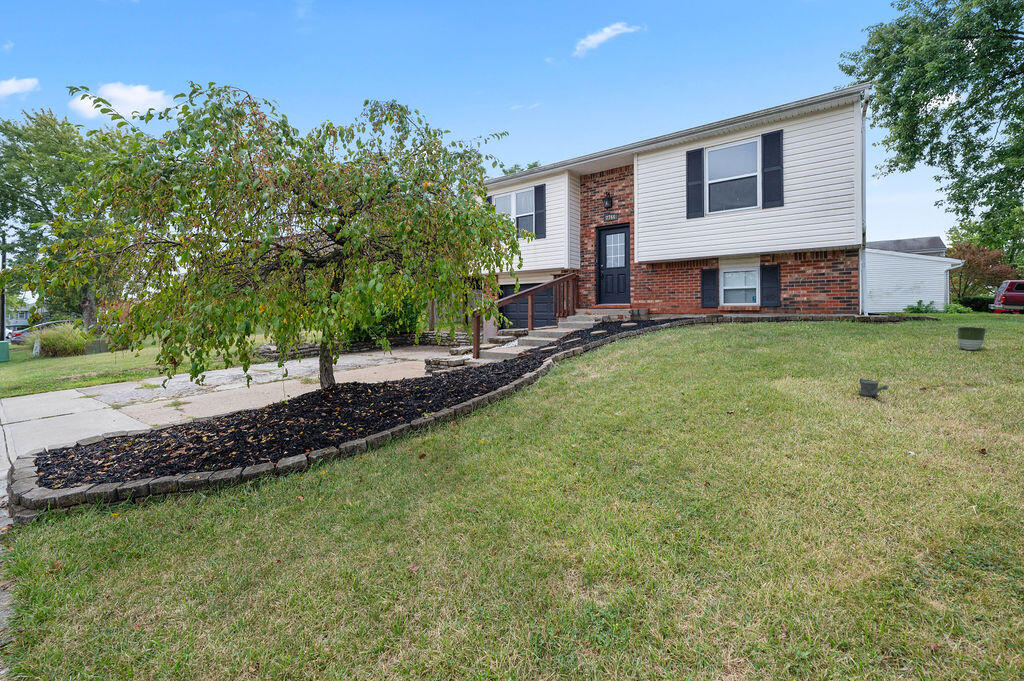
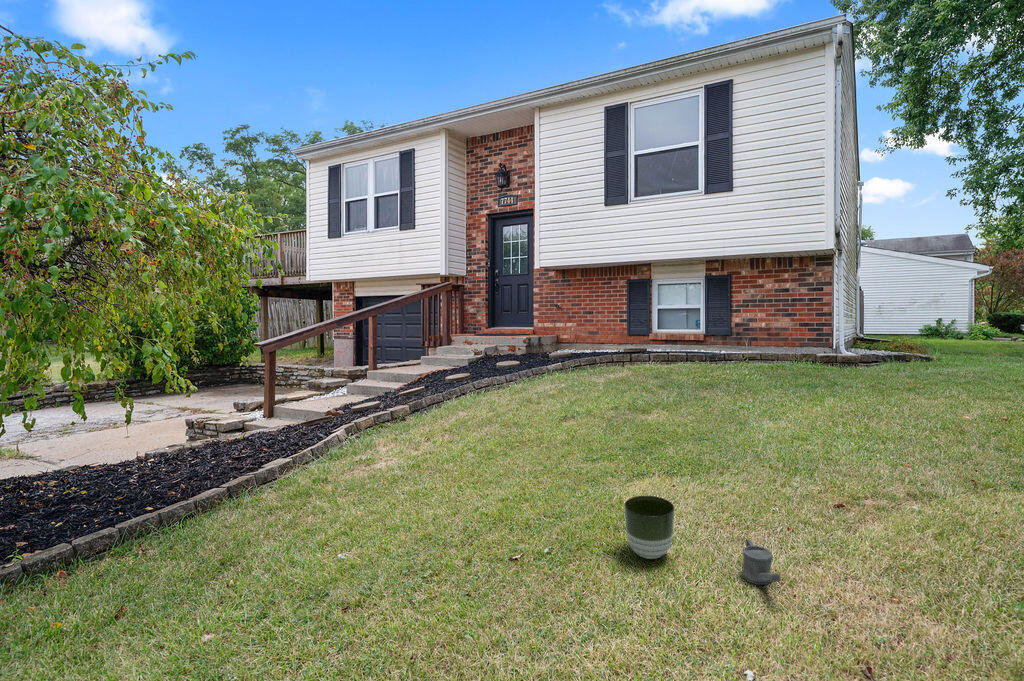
planter: present [958,327,986,350] -> present [625,496,674,559]

